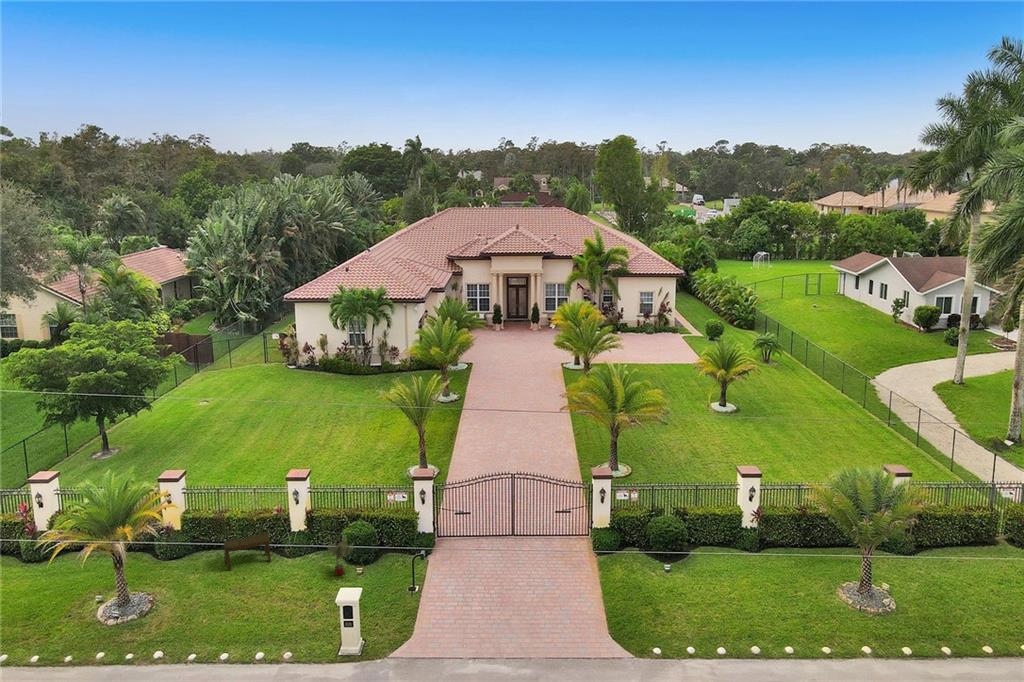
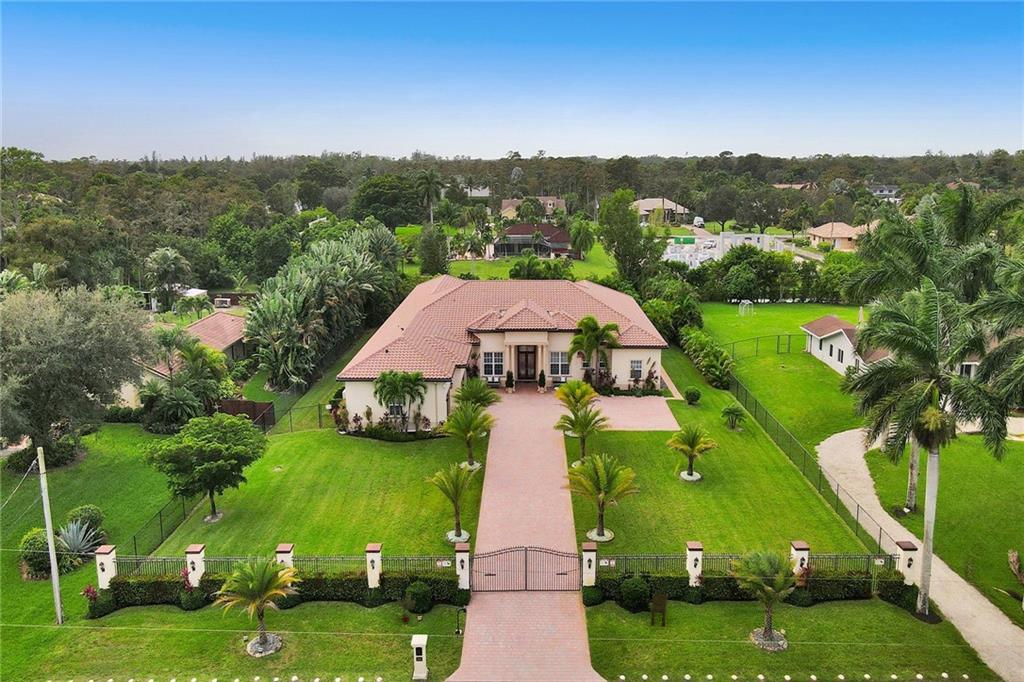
bench: present [224,533,271,571] -> present [651,593,668,626]

